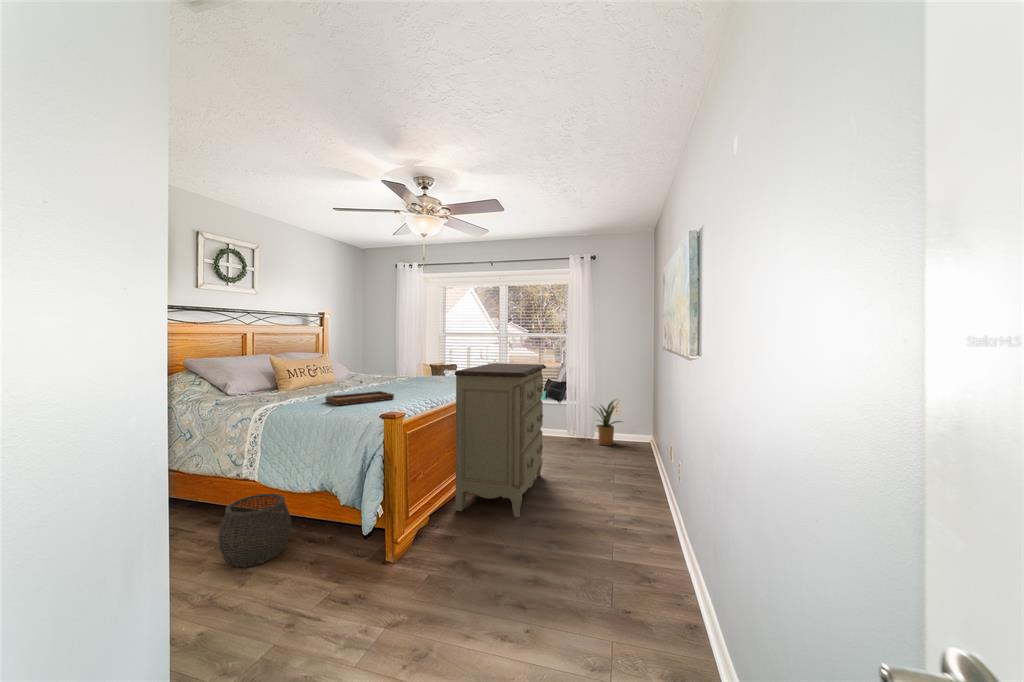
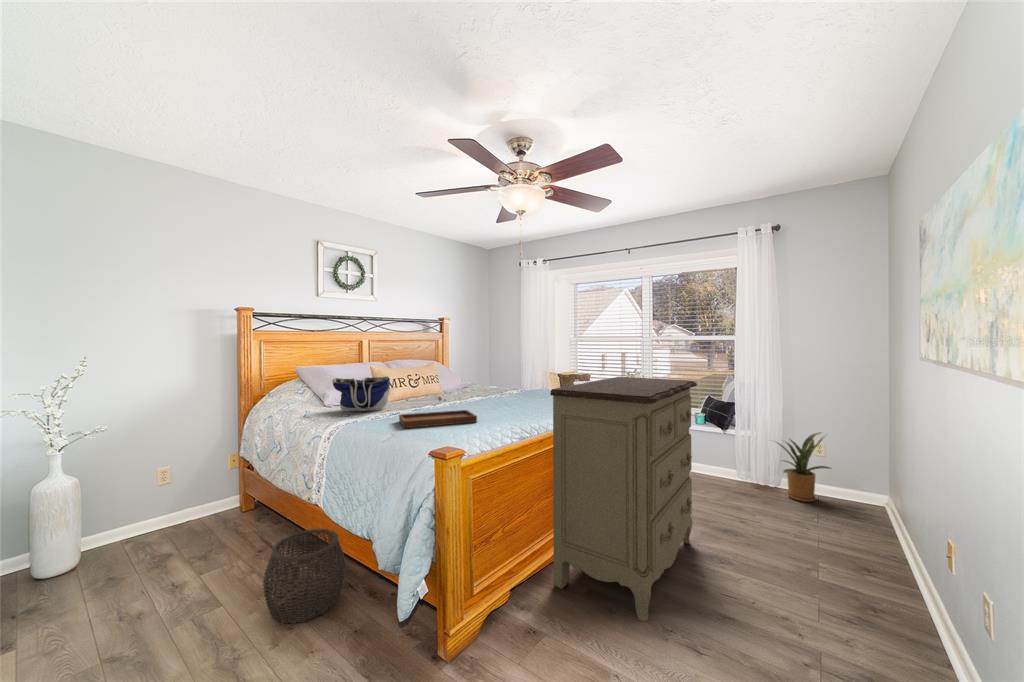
tote bag: none [247,366,304,398] -> present [332,376,390,411]

